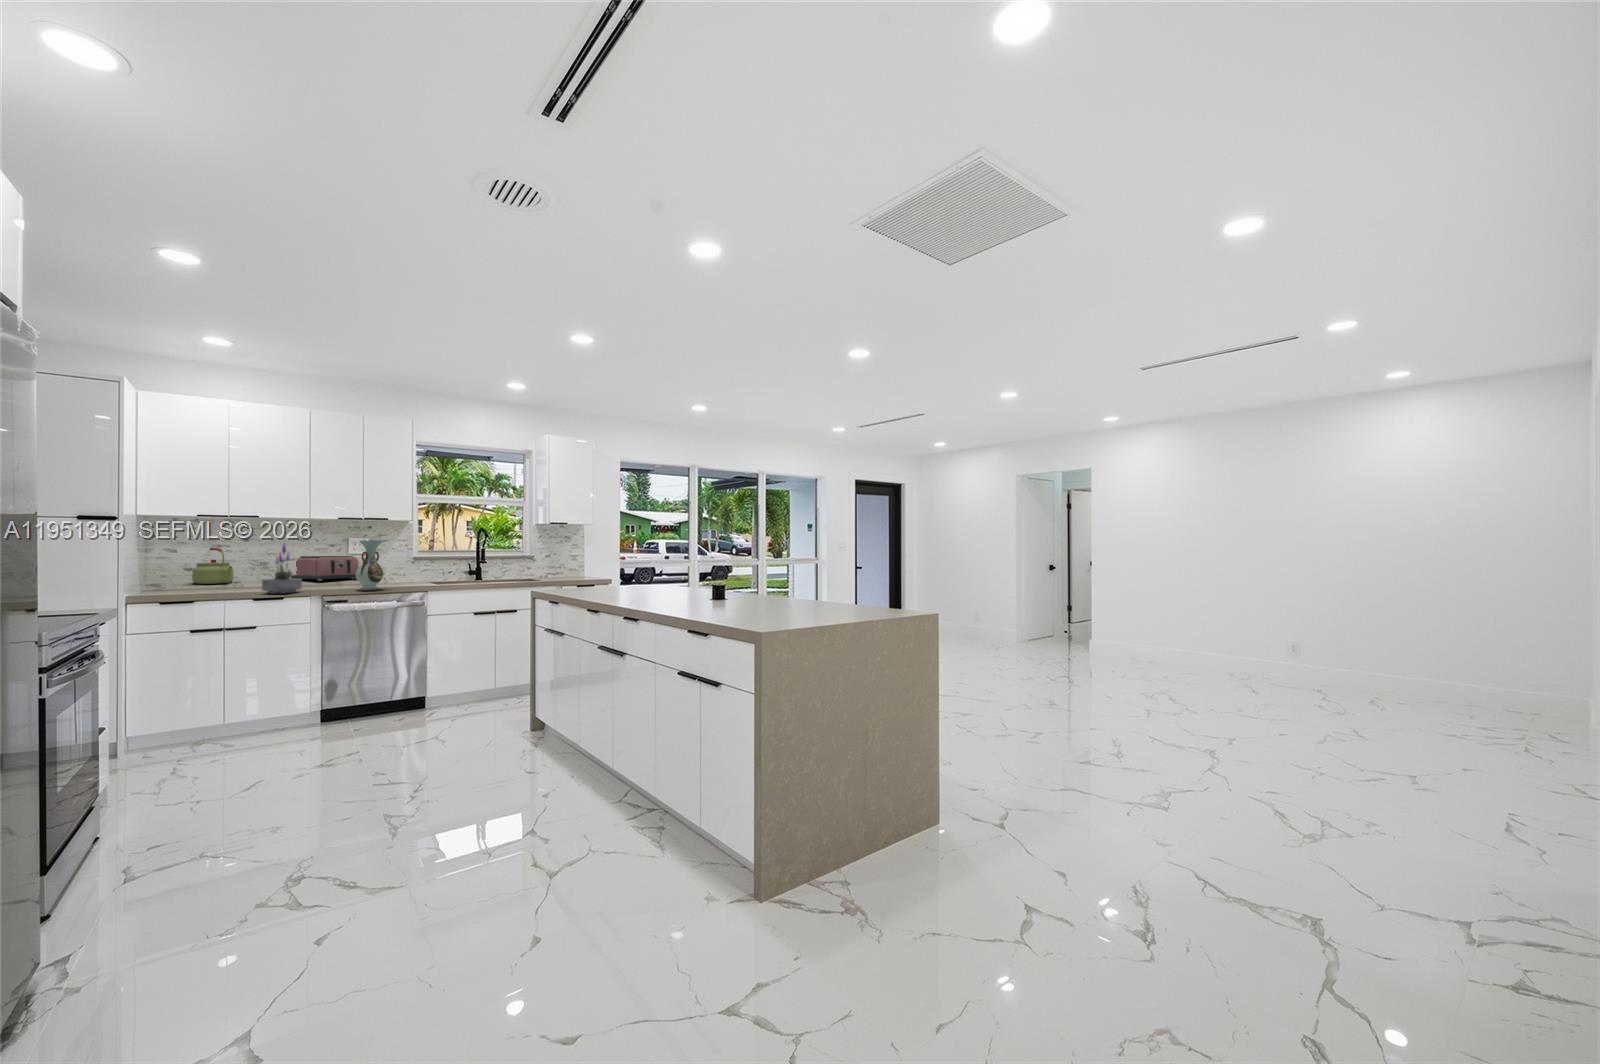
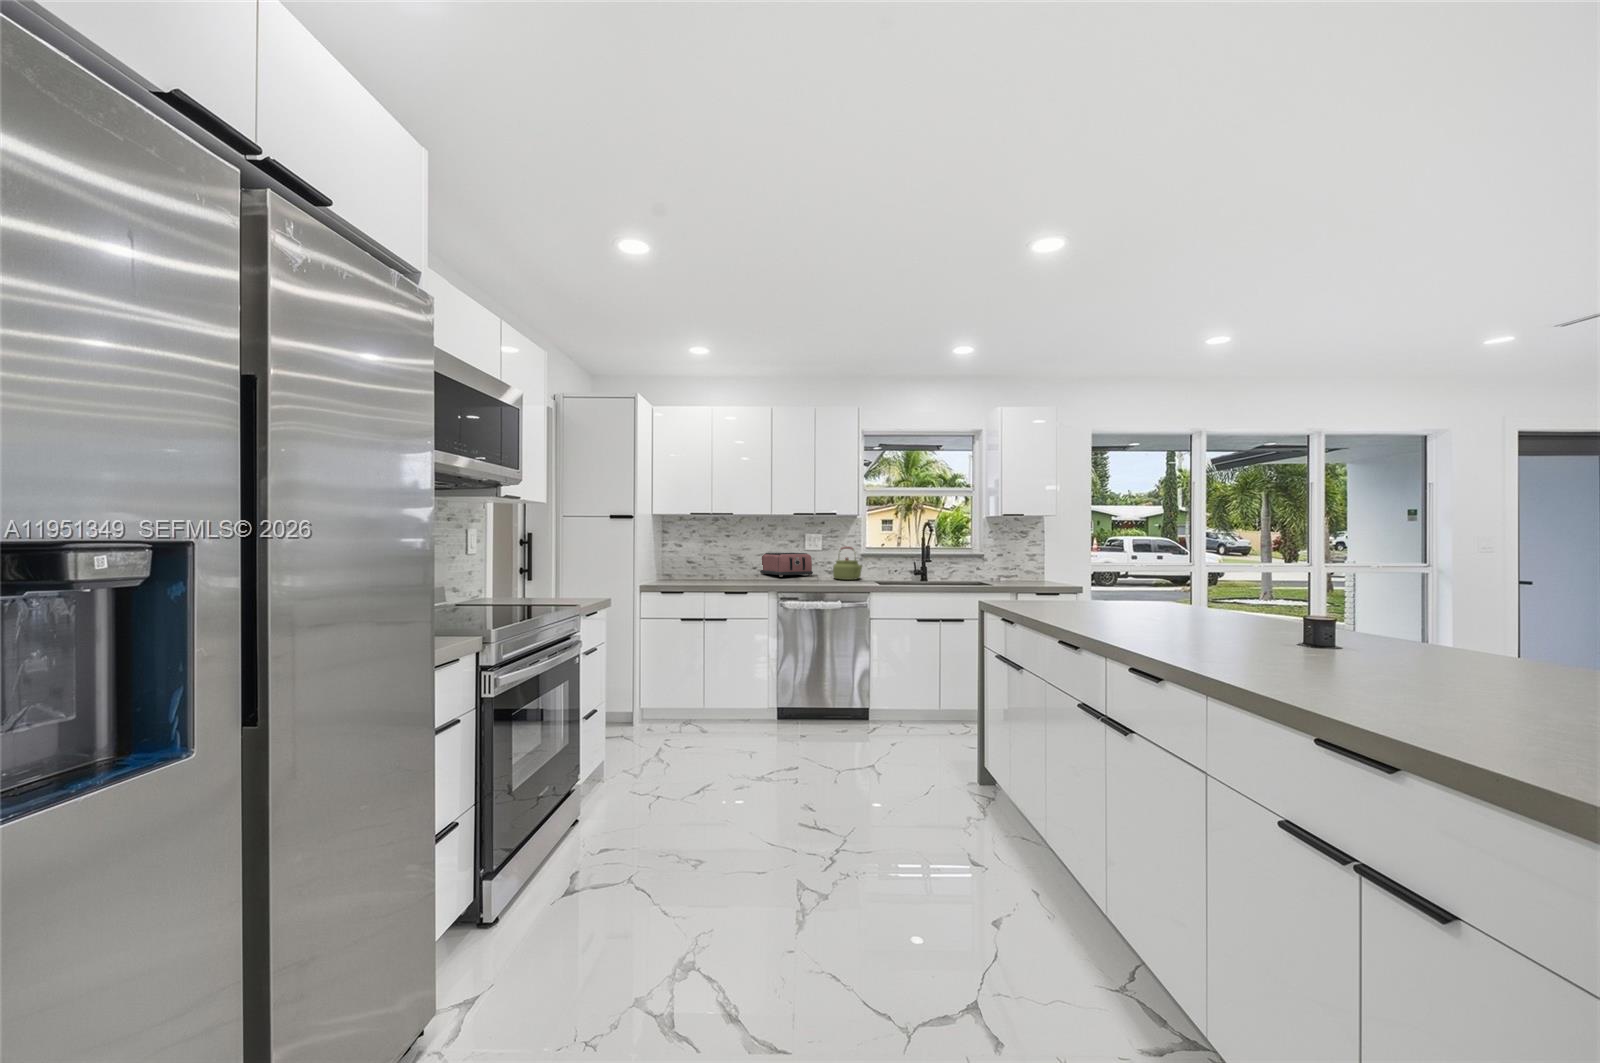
decorative vase: present [356,540,383,590] -> none [808,539,831,590]
potted plant: present [262,543,302,593] -> none [735,538,765,589]
kettle: present [192,548,233,584] -> present [833,547,862,580]

